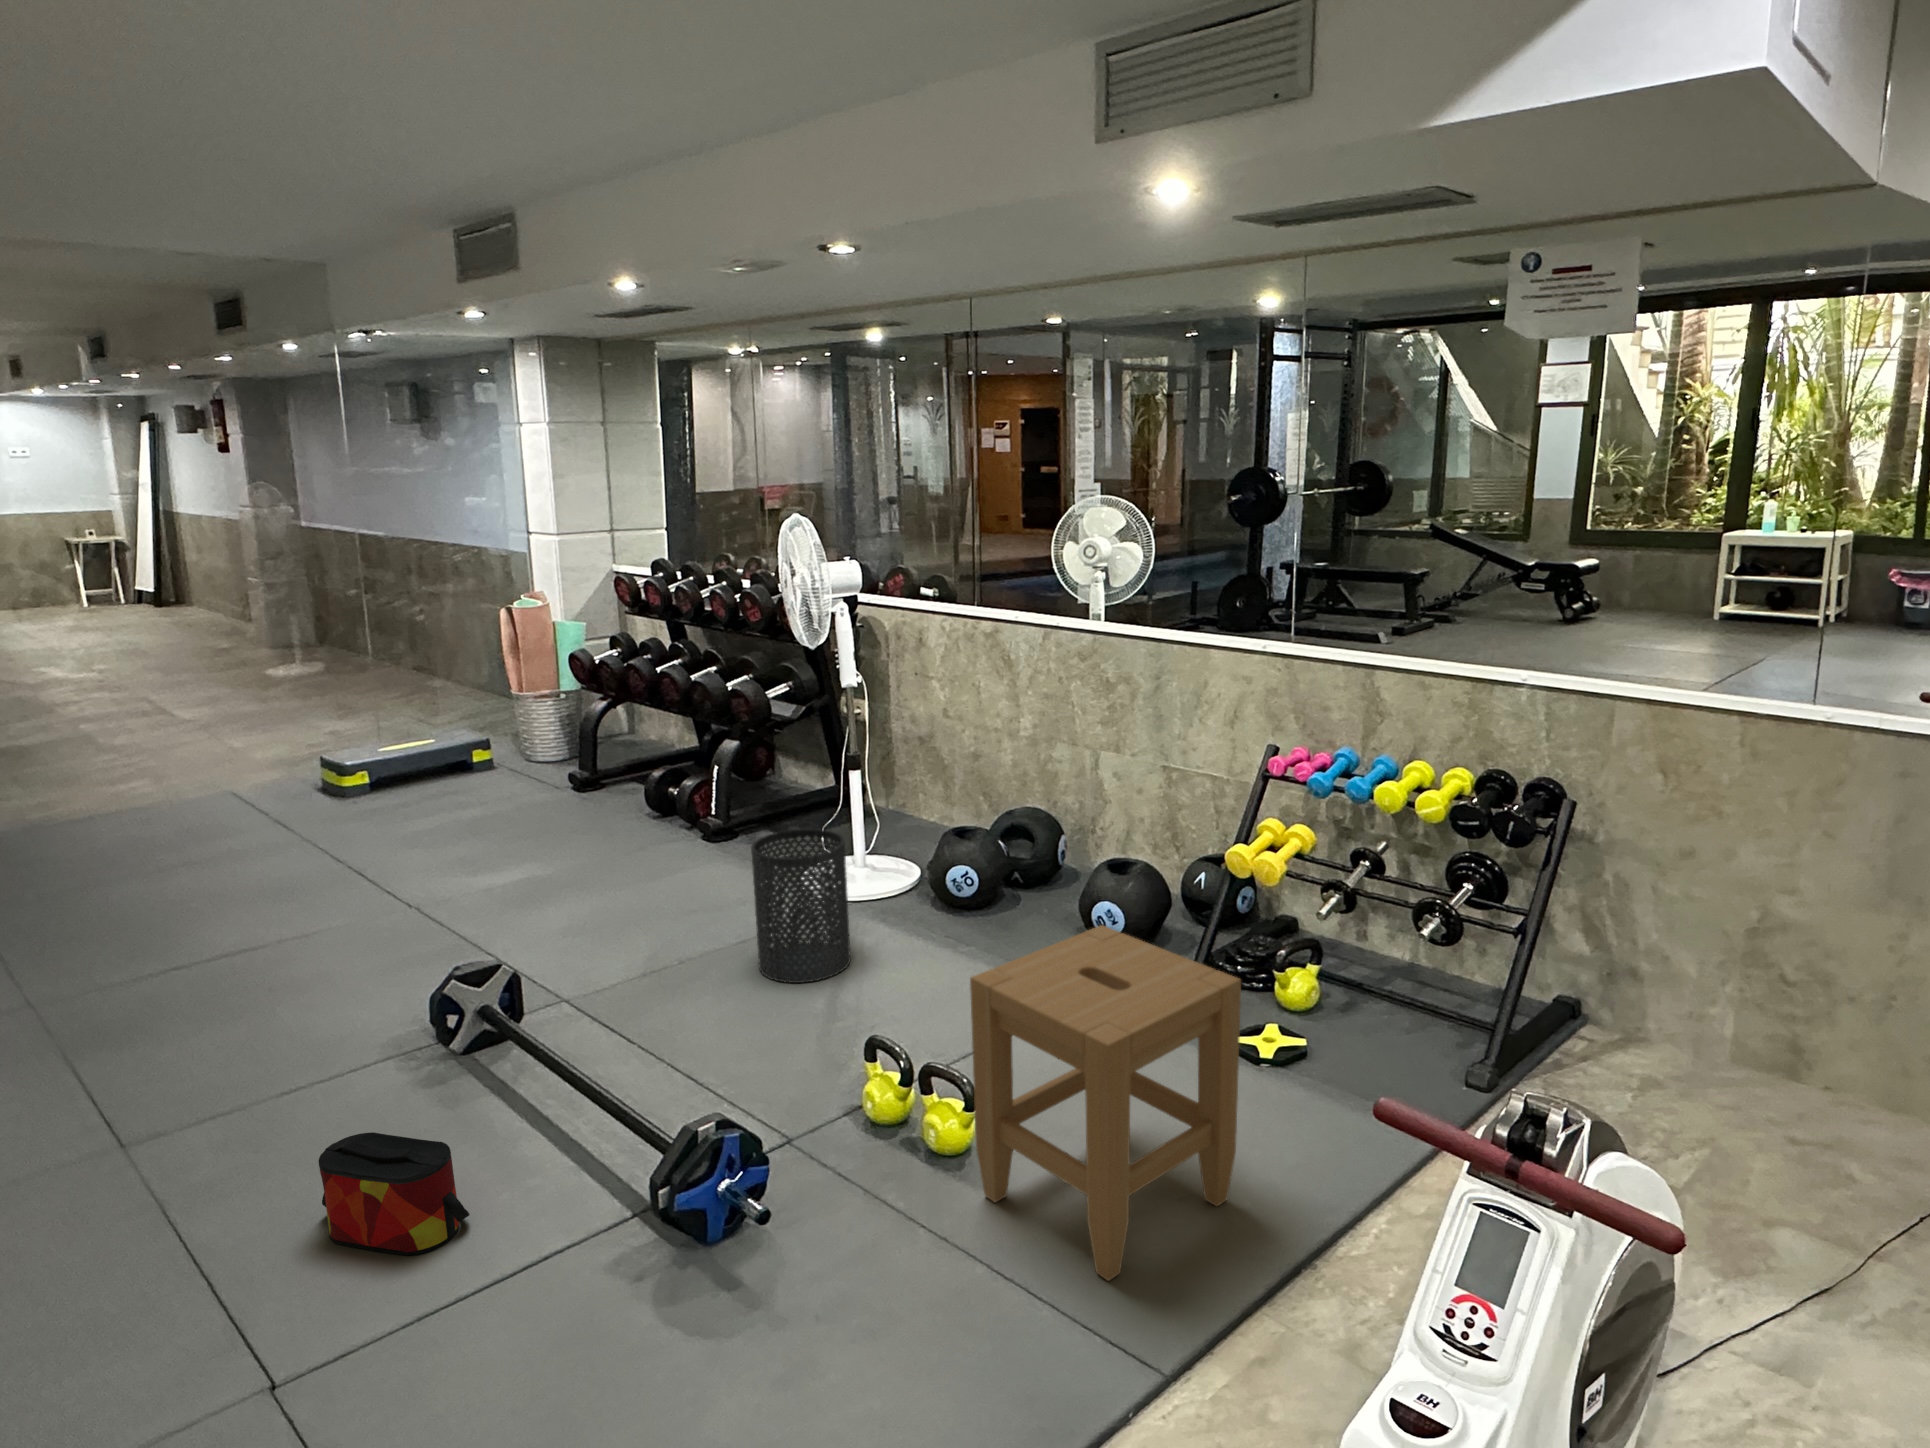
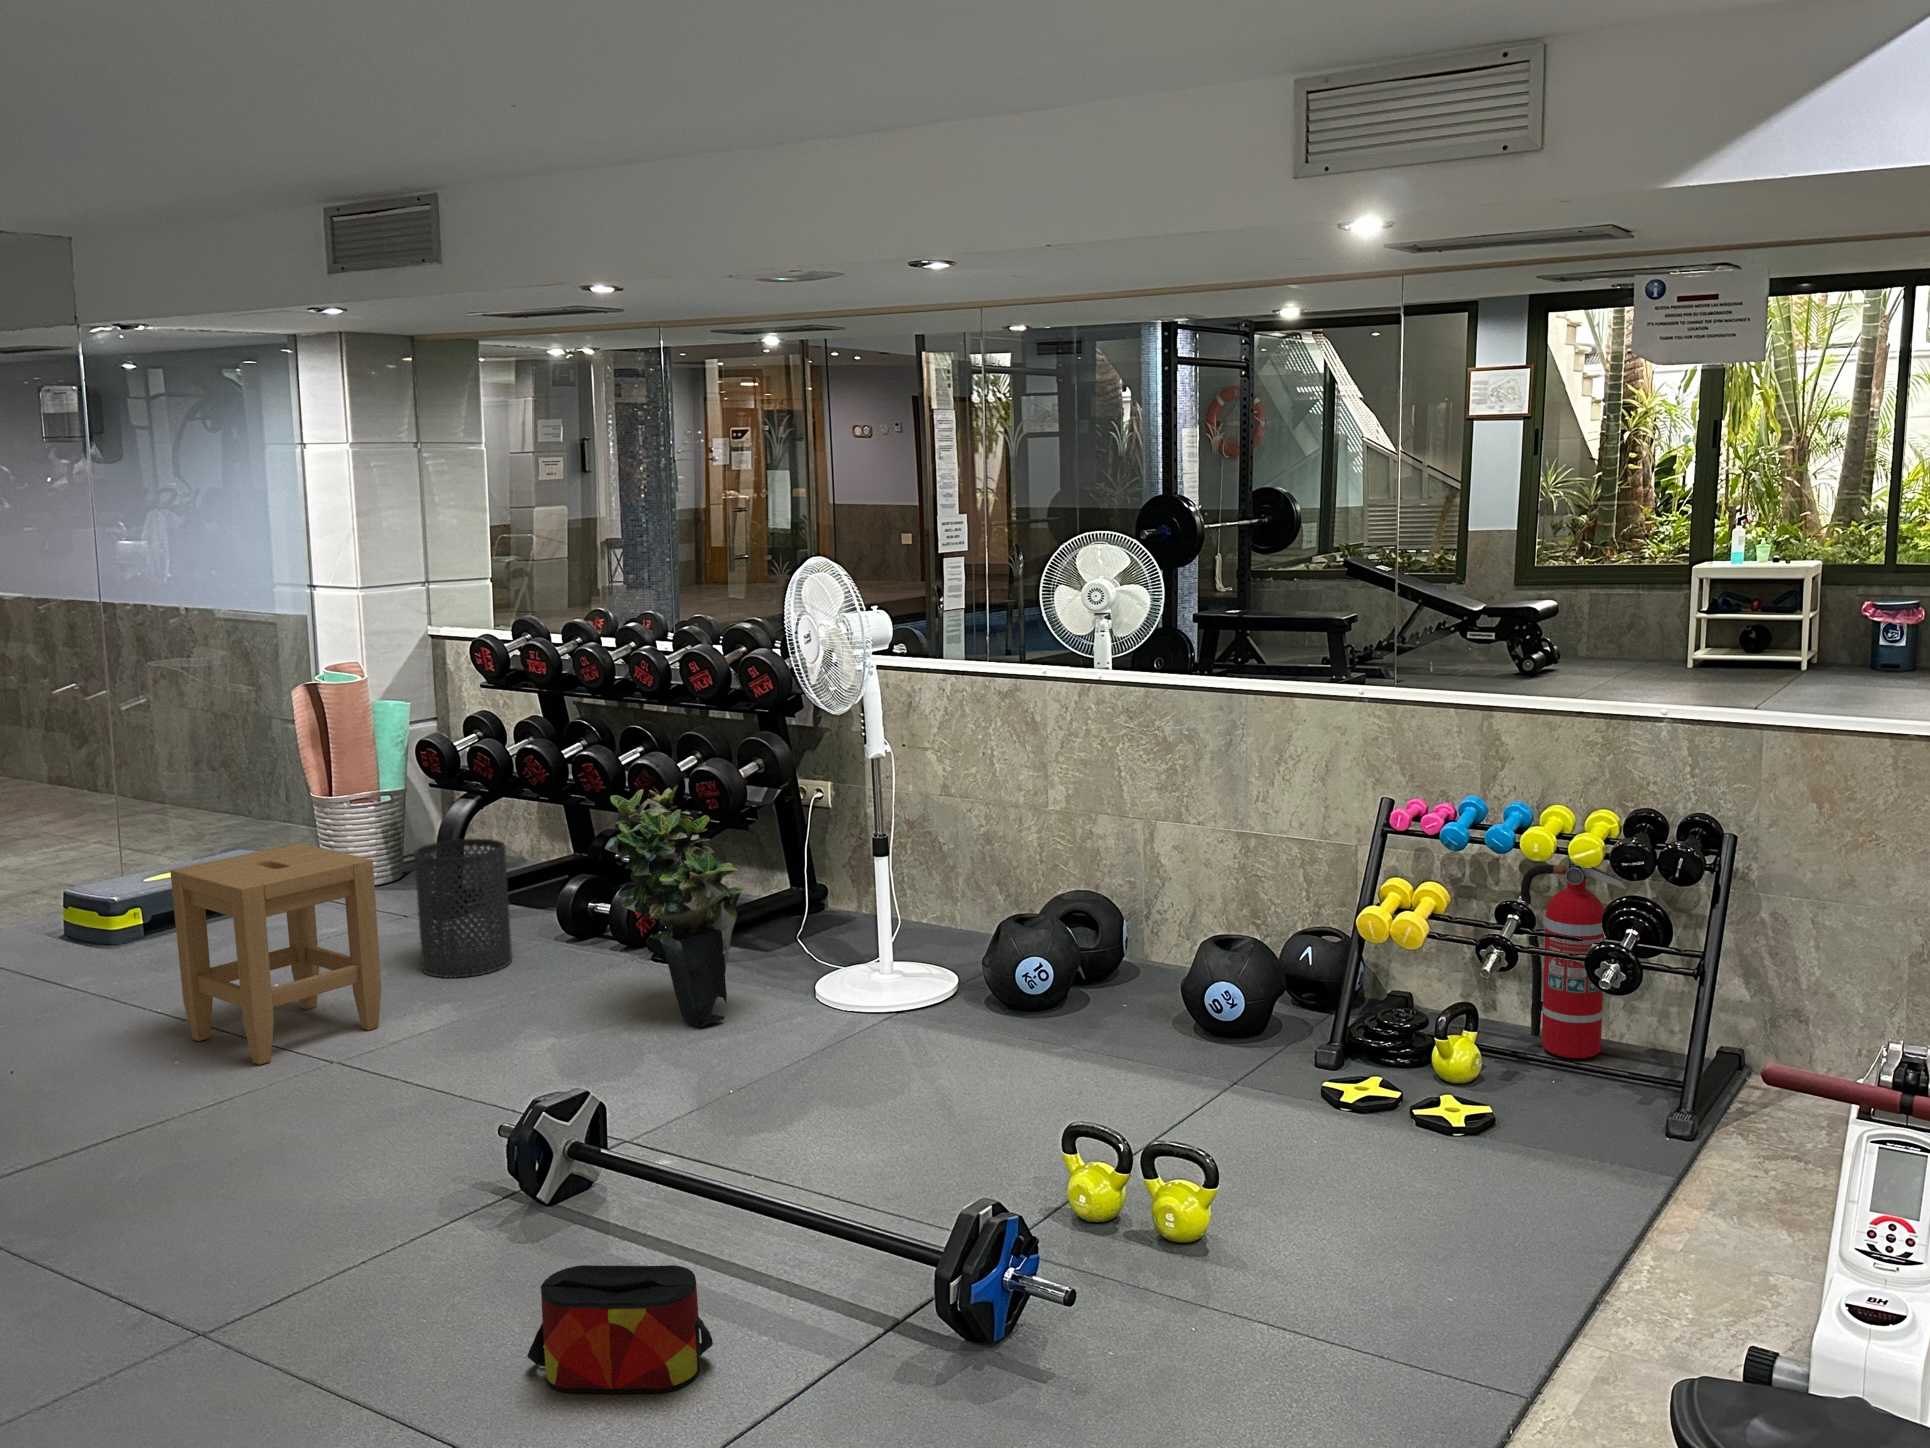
potted plant: none [622,702,742,901] -> present [605,785,744,1028]
fire extinguisher: none [1381,808,1478,997] -> present [1521,859,1627,1058]
trash can: present [751,829,851,983] -> present [414,838,512,978]
stool: present [970,925,1241,1281] -> present [170,843,381,1065]

